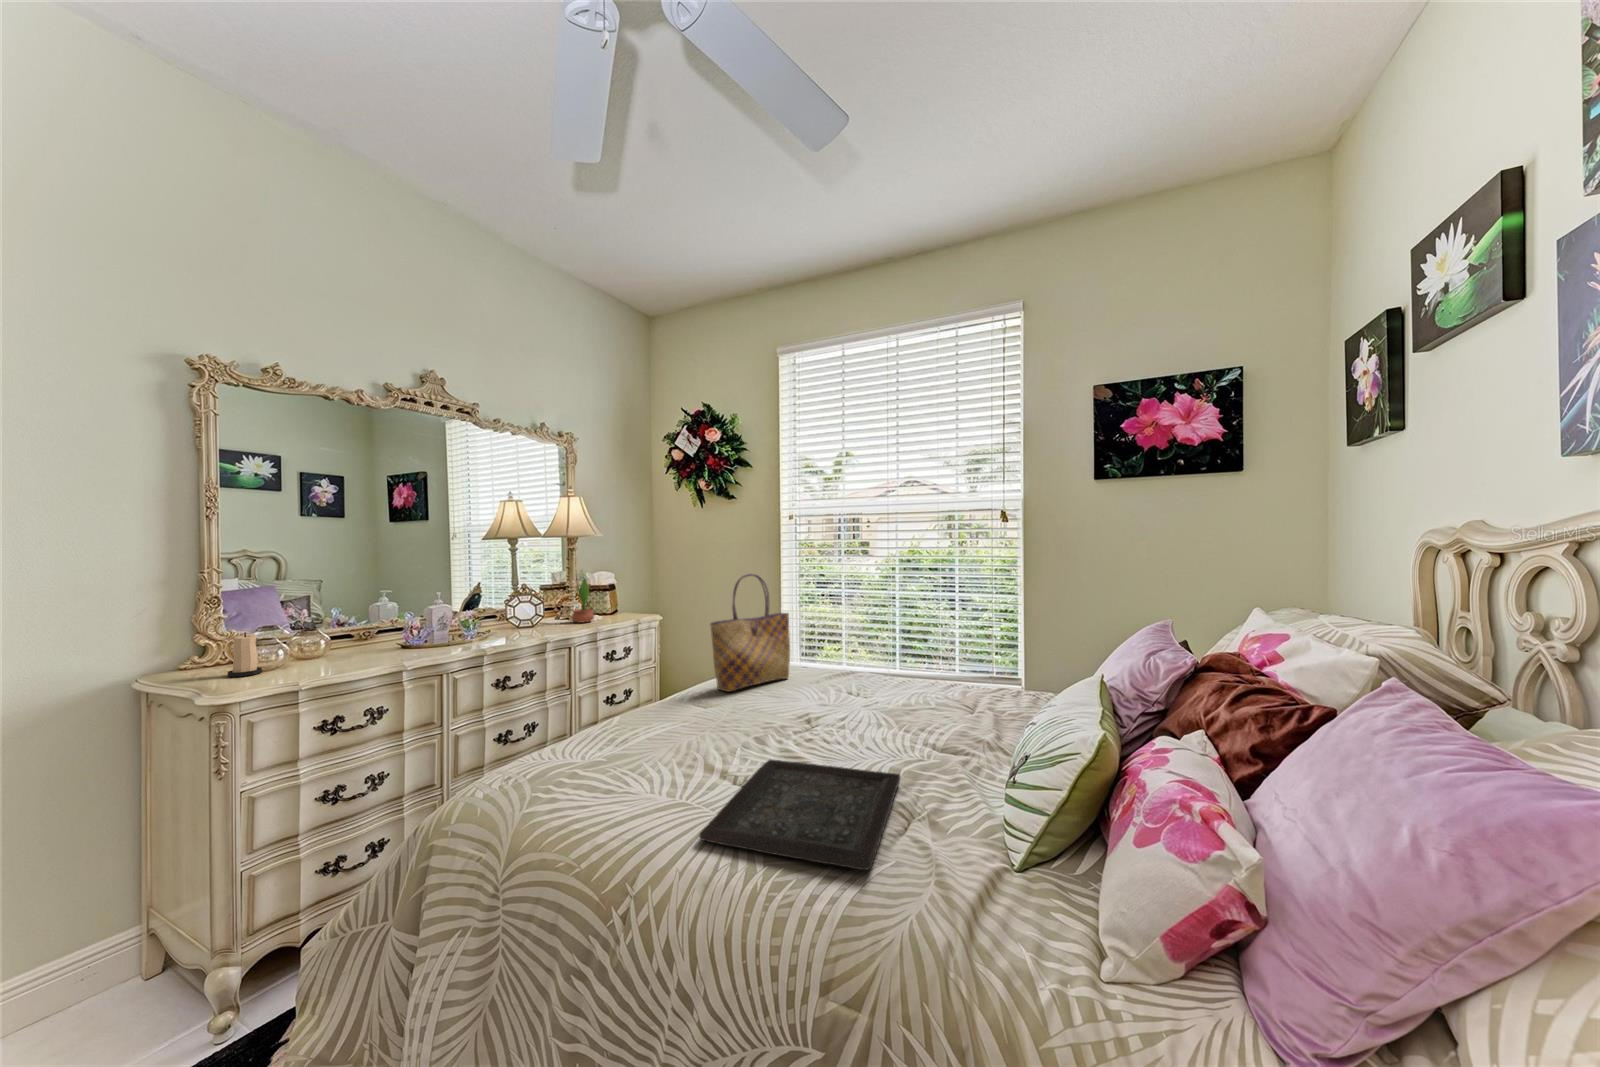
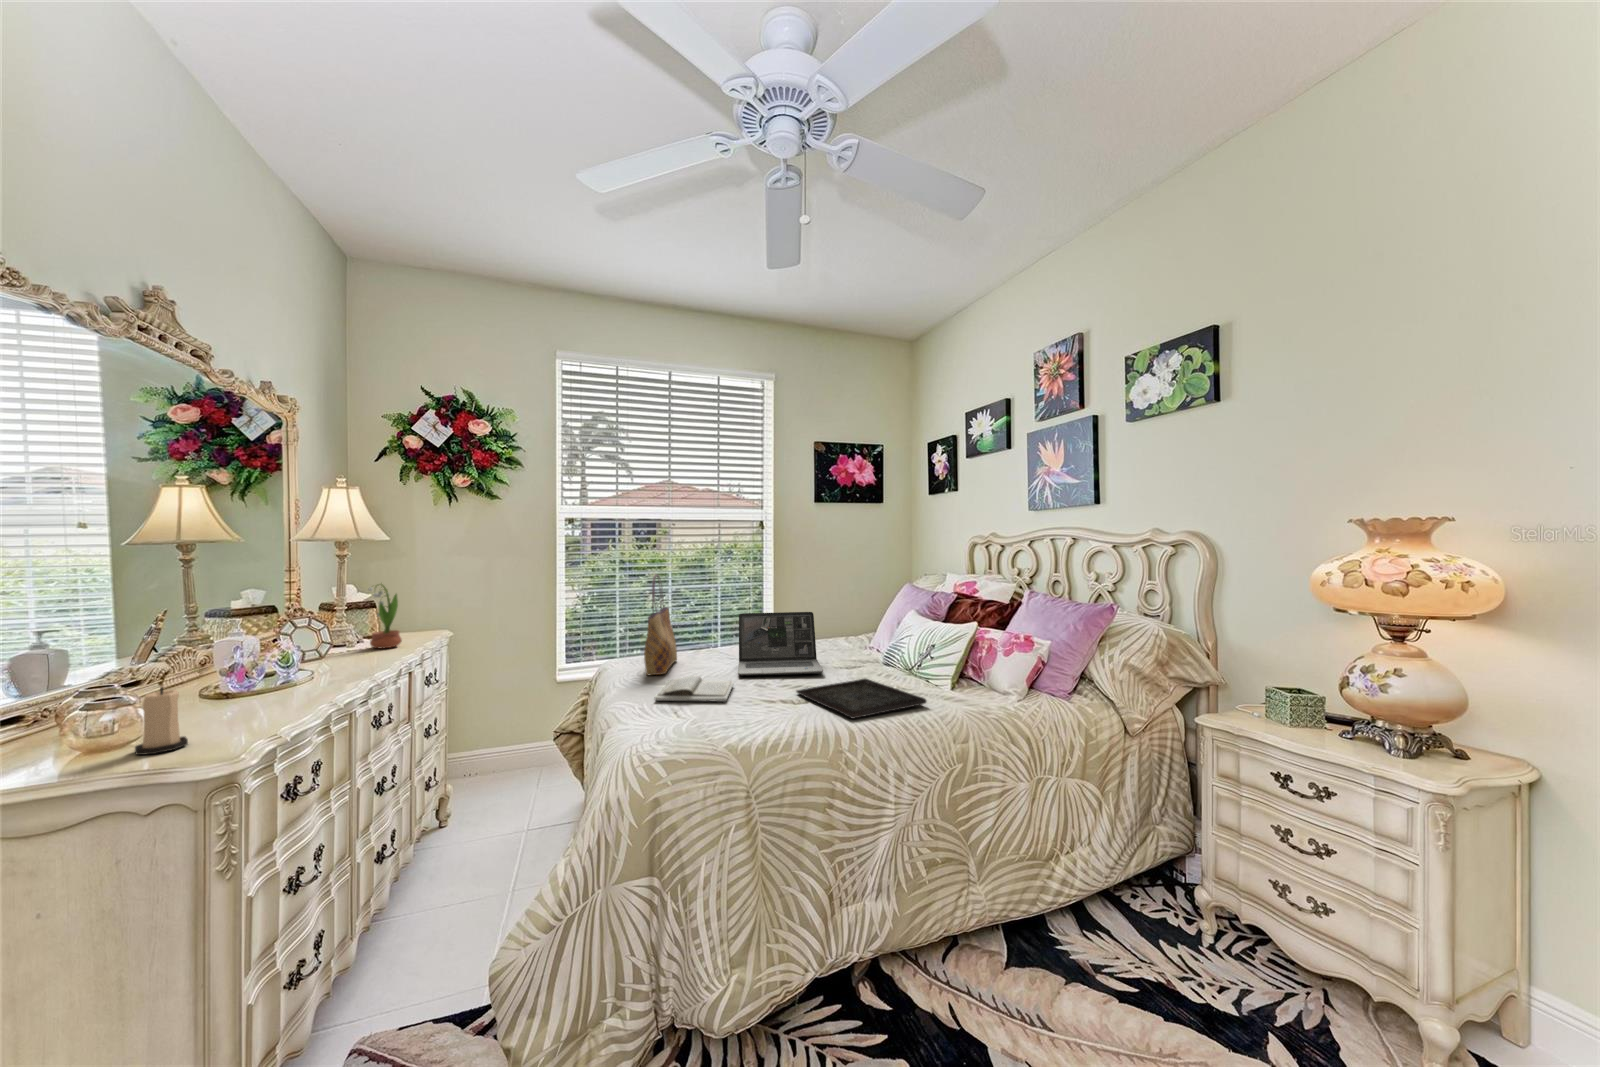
laptop: none [781,632,940,742] -> present [738,612,823,676]
book: none [634,701,744,747] -> present [655,676,734,702]

